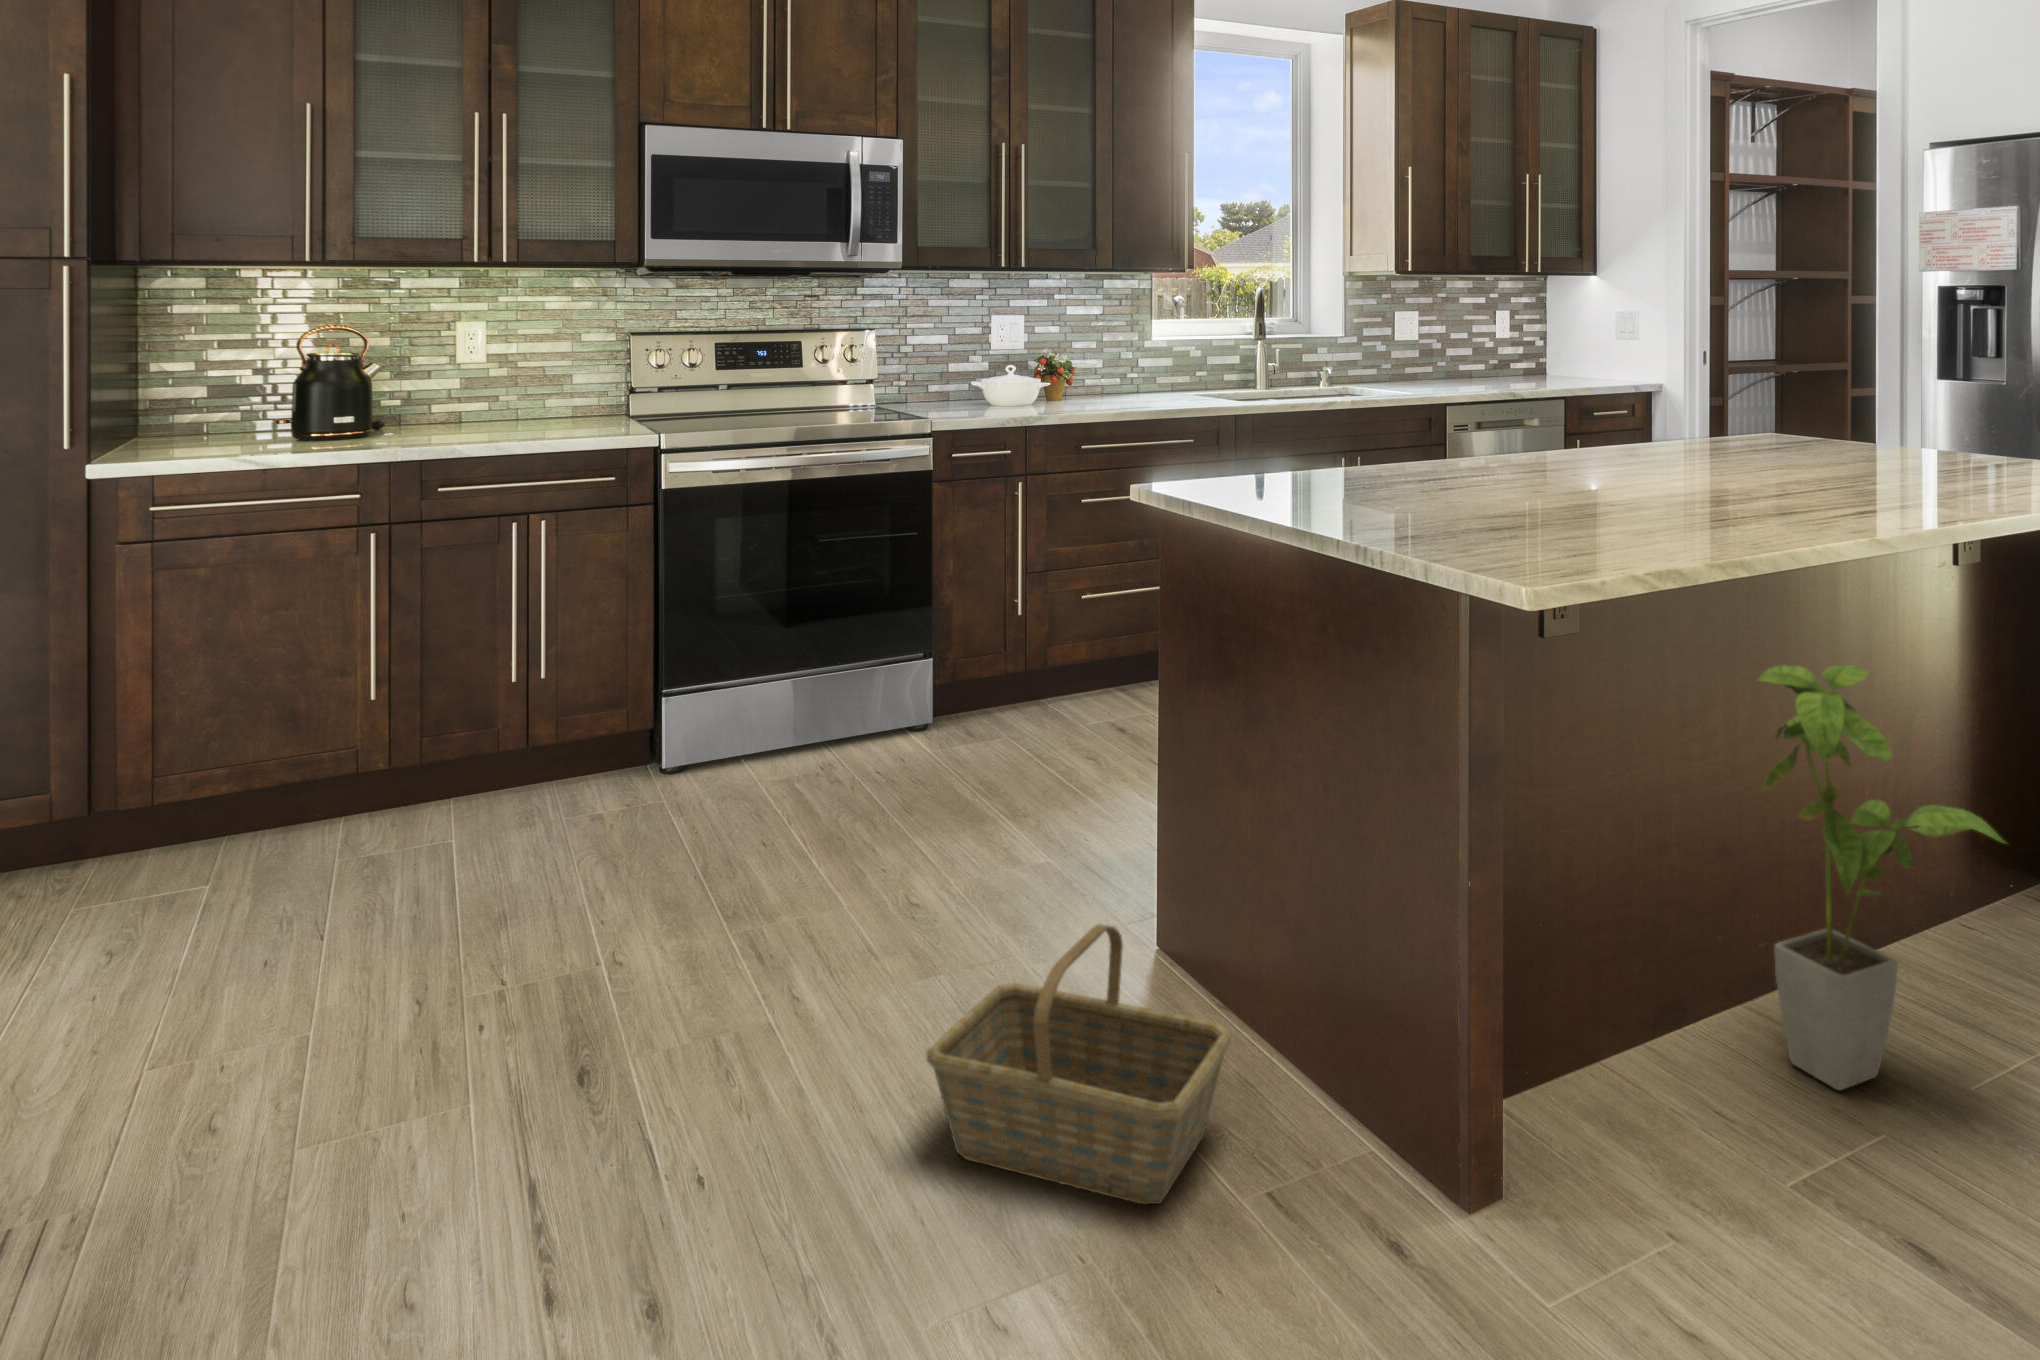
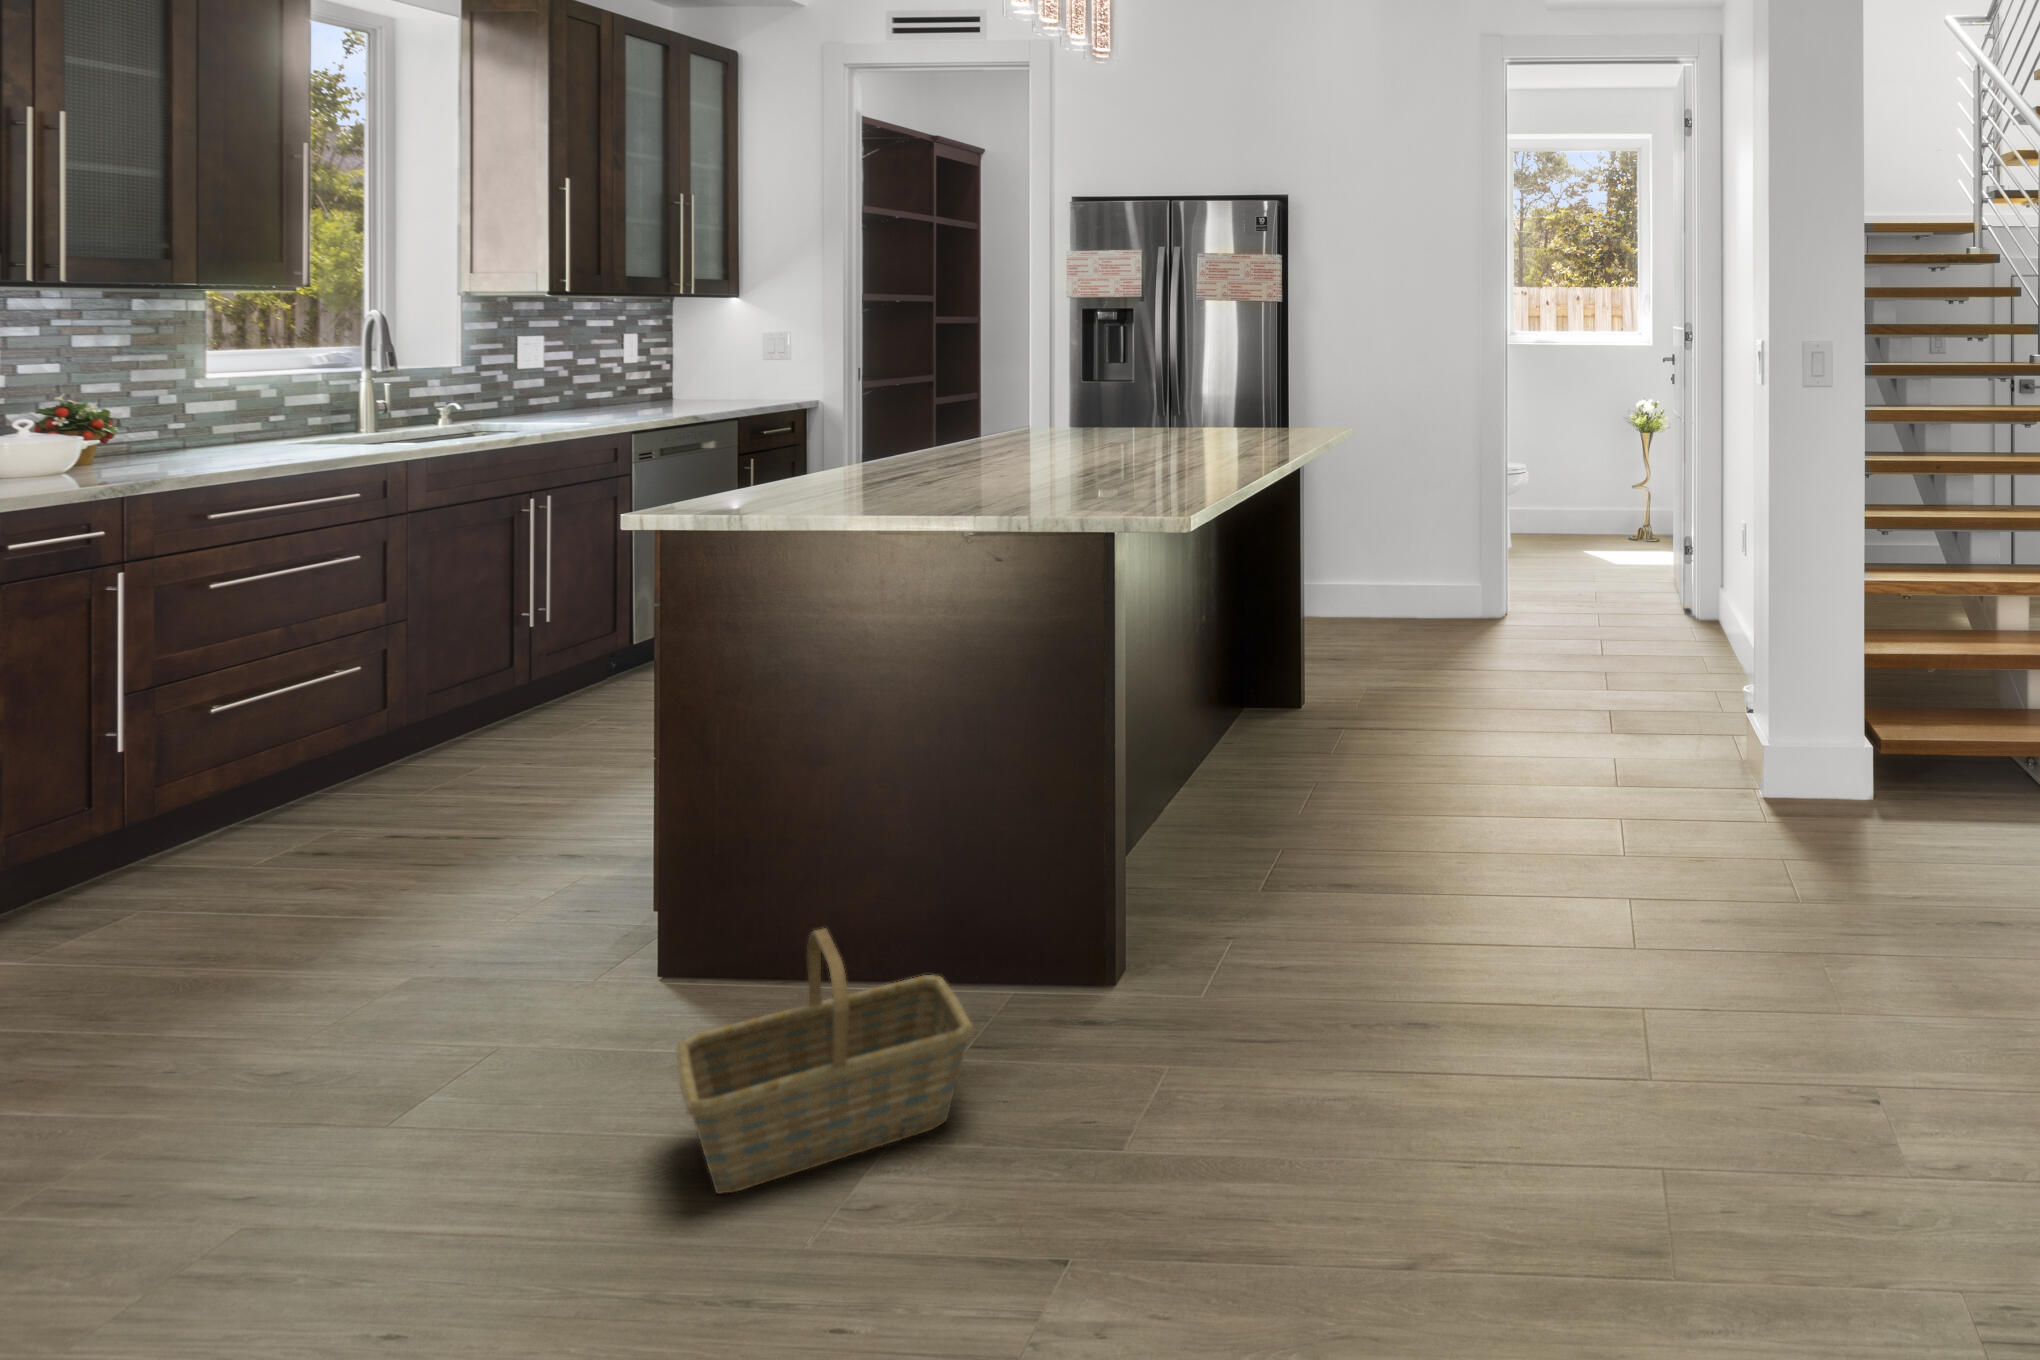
house plant: present [1757,665,2005,1090] -> none [1215,585,1368,868]

